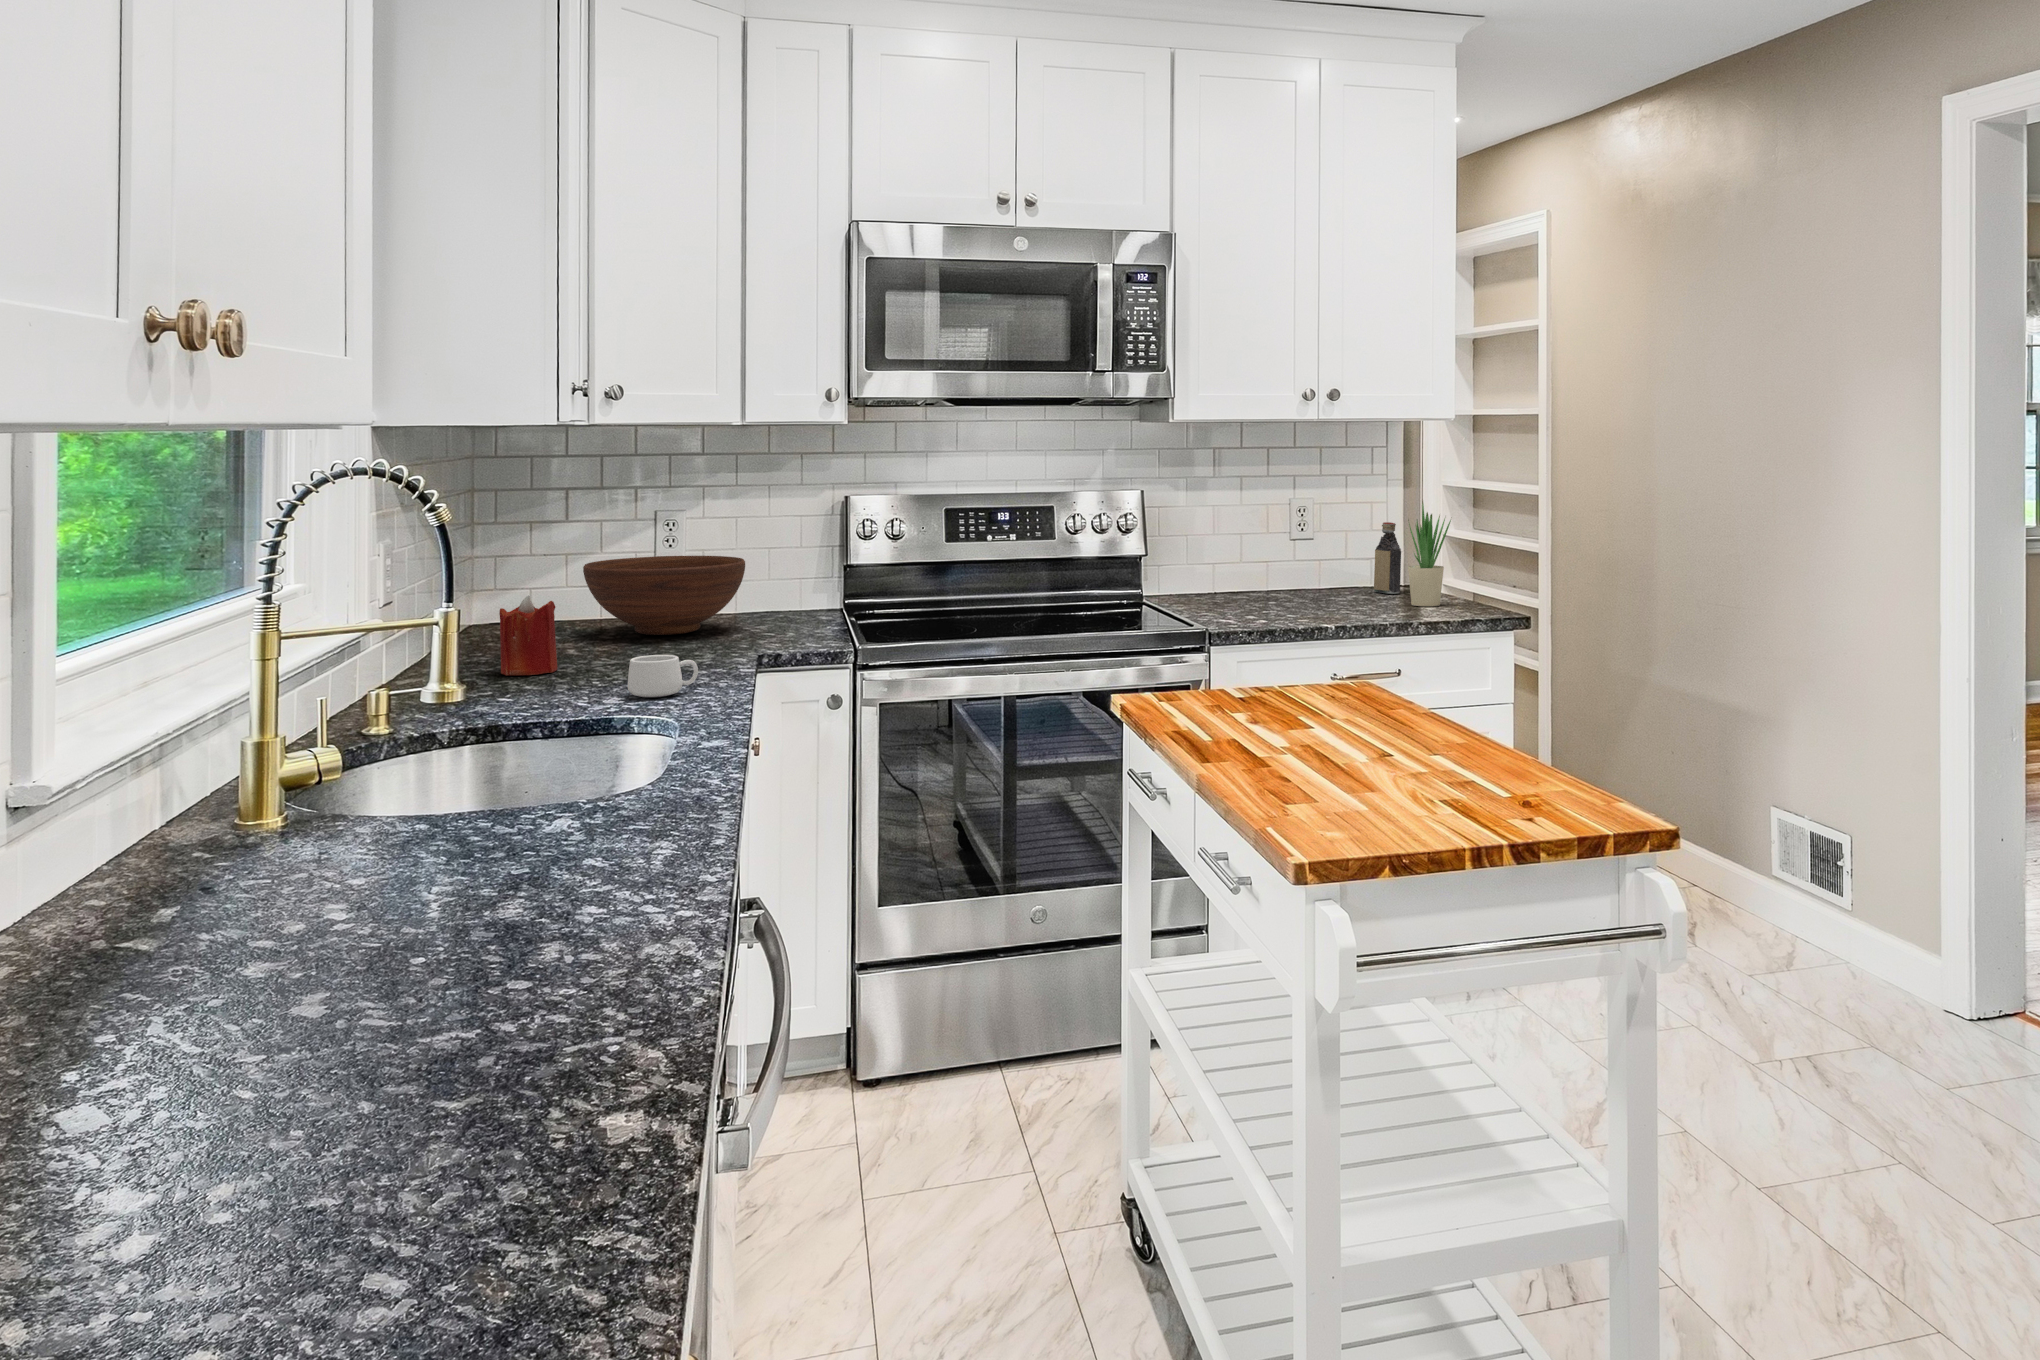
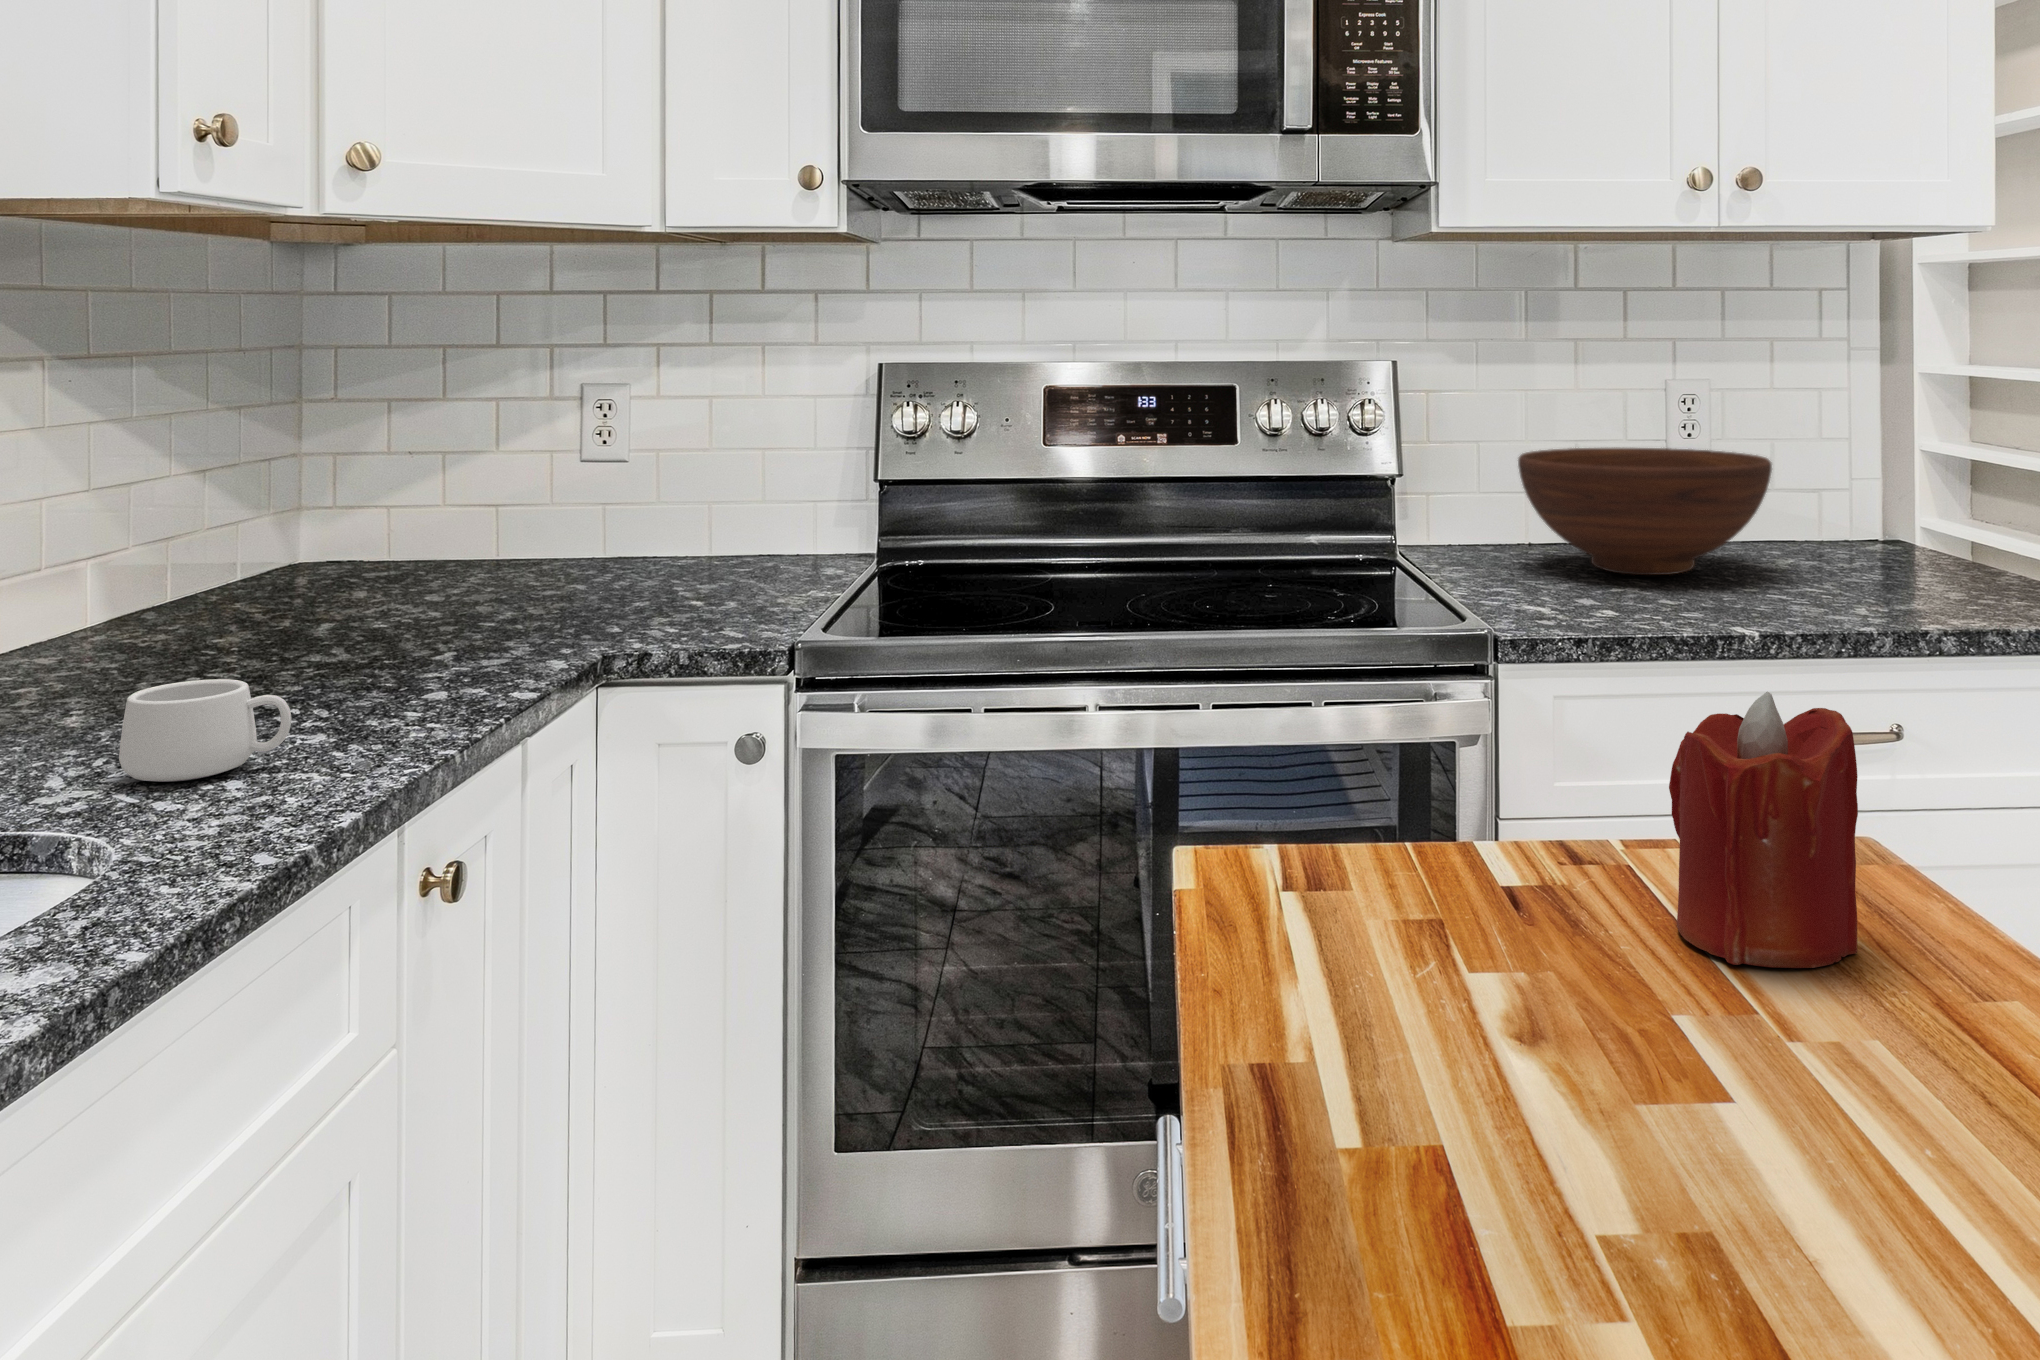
potted plant: present [1408,501,1451,606] -> none [1901,378,1995,589]
bottle: present [1374,522,1401,594] -> none [1826,424,1879,556]
fruit bowl: present [583,556,745,635] -> present [1518,448,1772,575]
candle: present [499,596,557,675] -> present [1669,692,1858,968]

